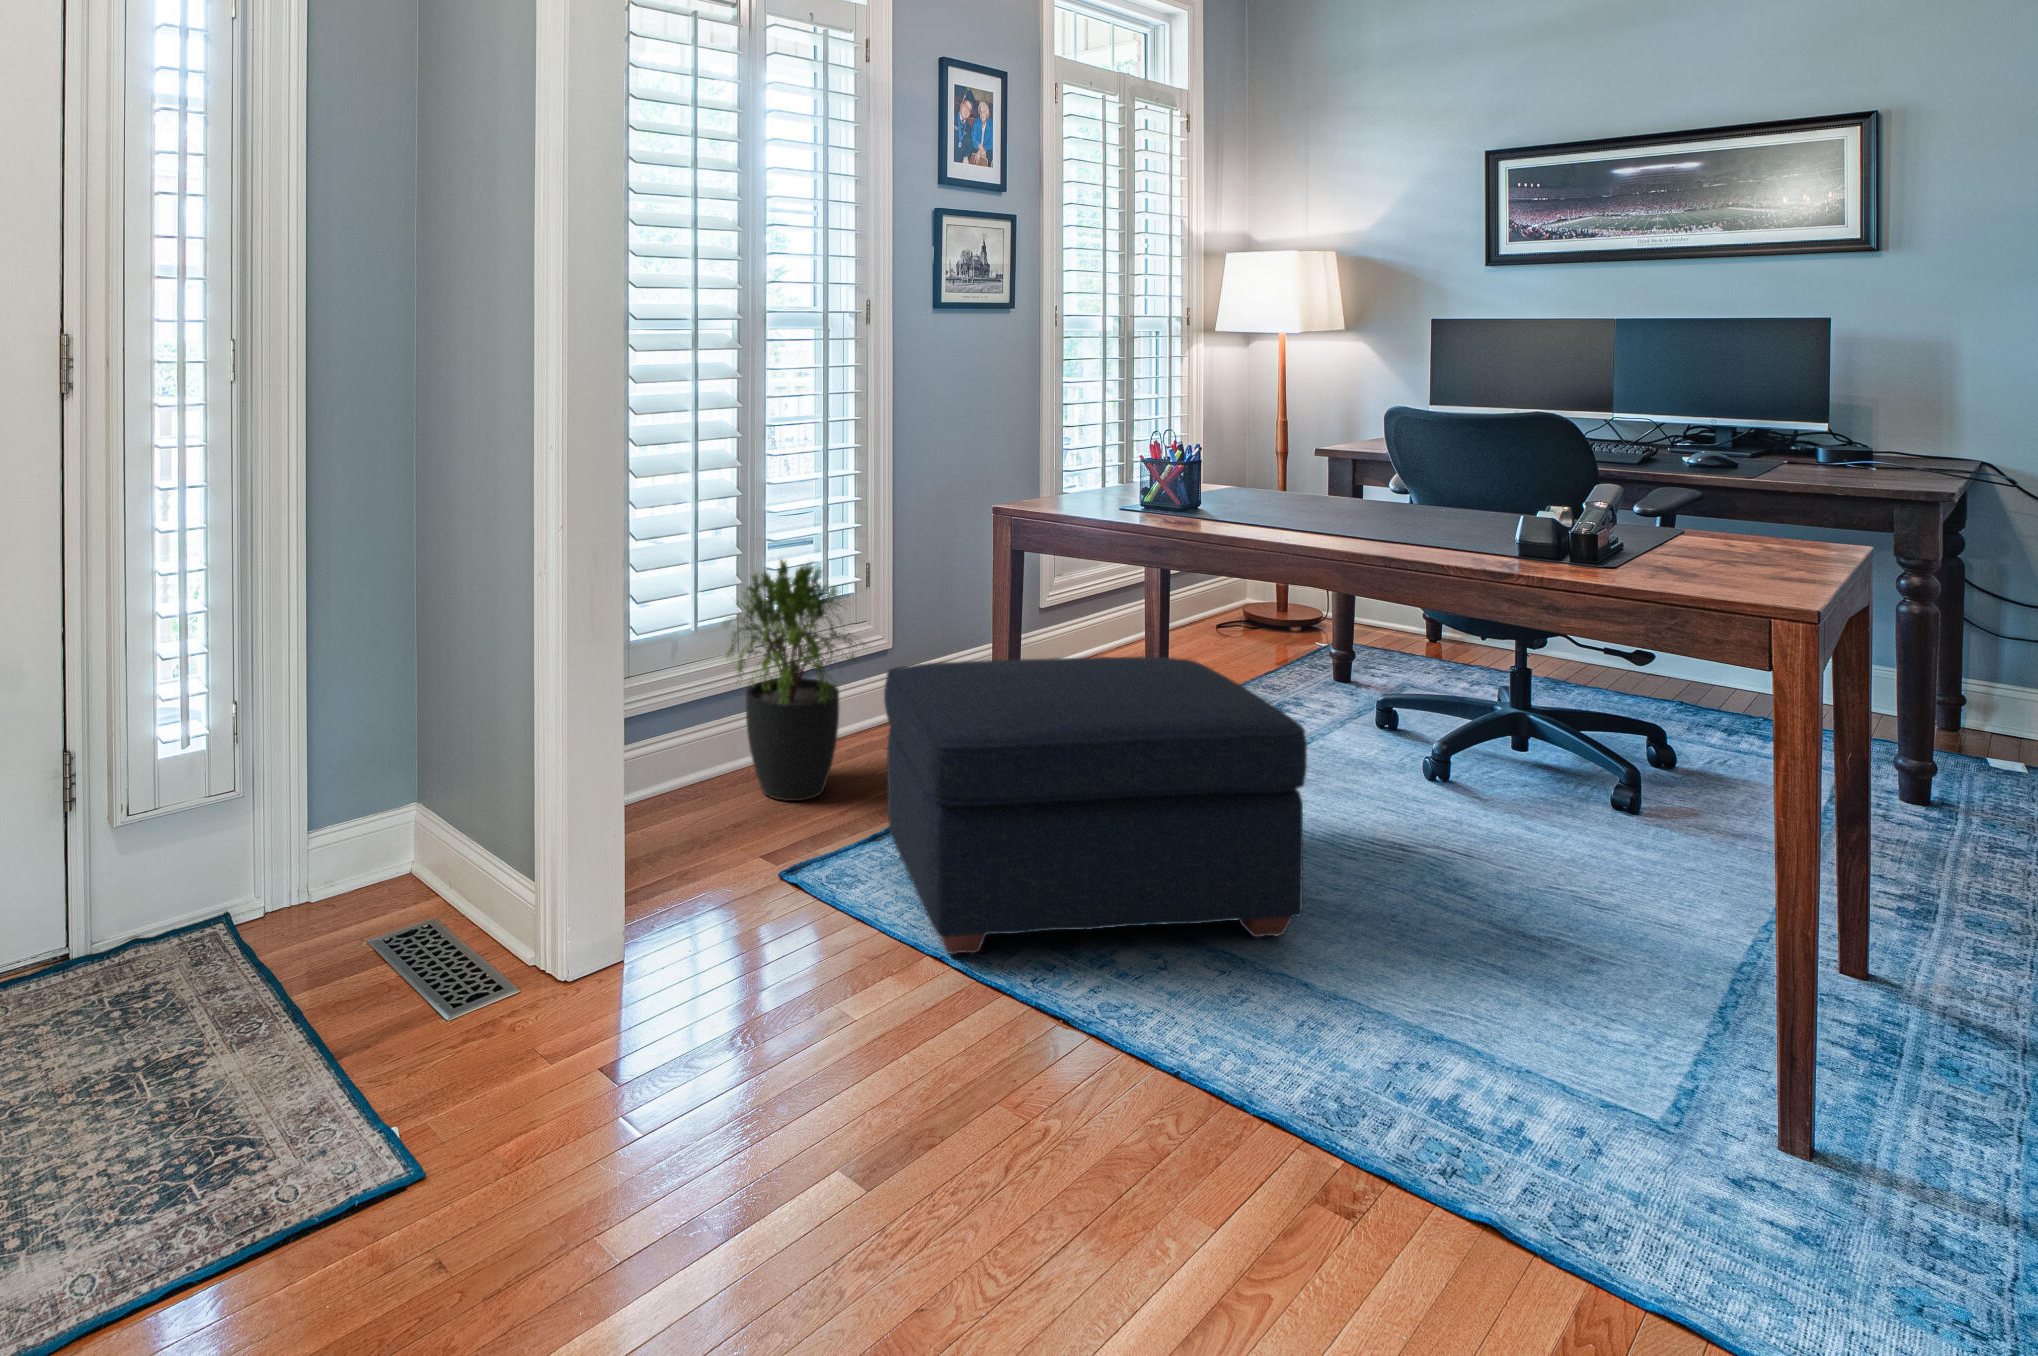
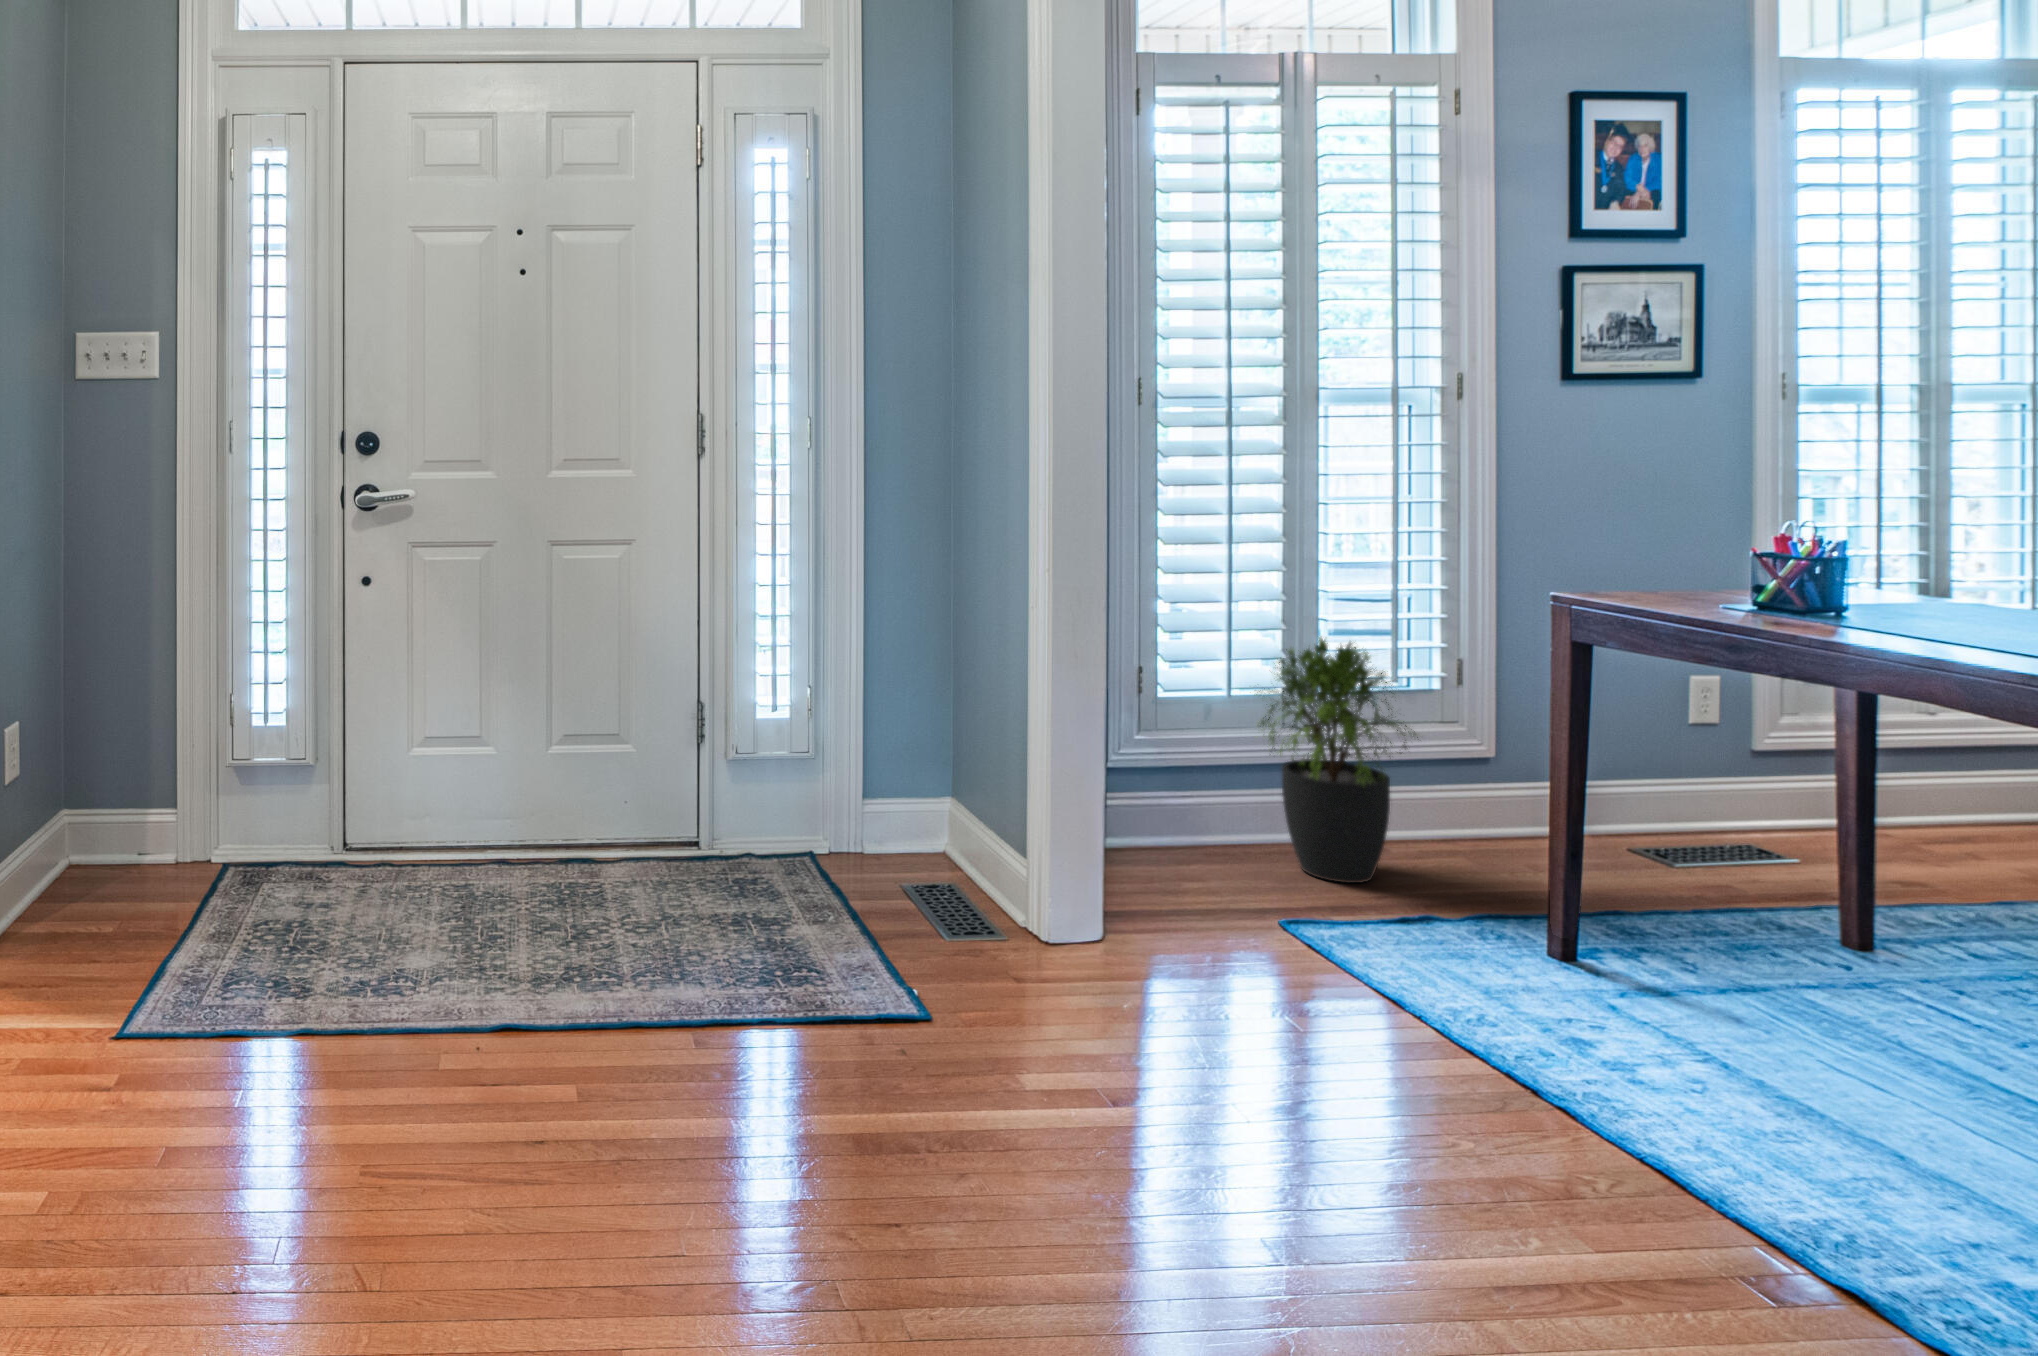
ottoman: present [884,657,1307,954] -> none [1408,753,1923,1110]

